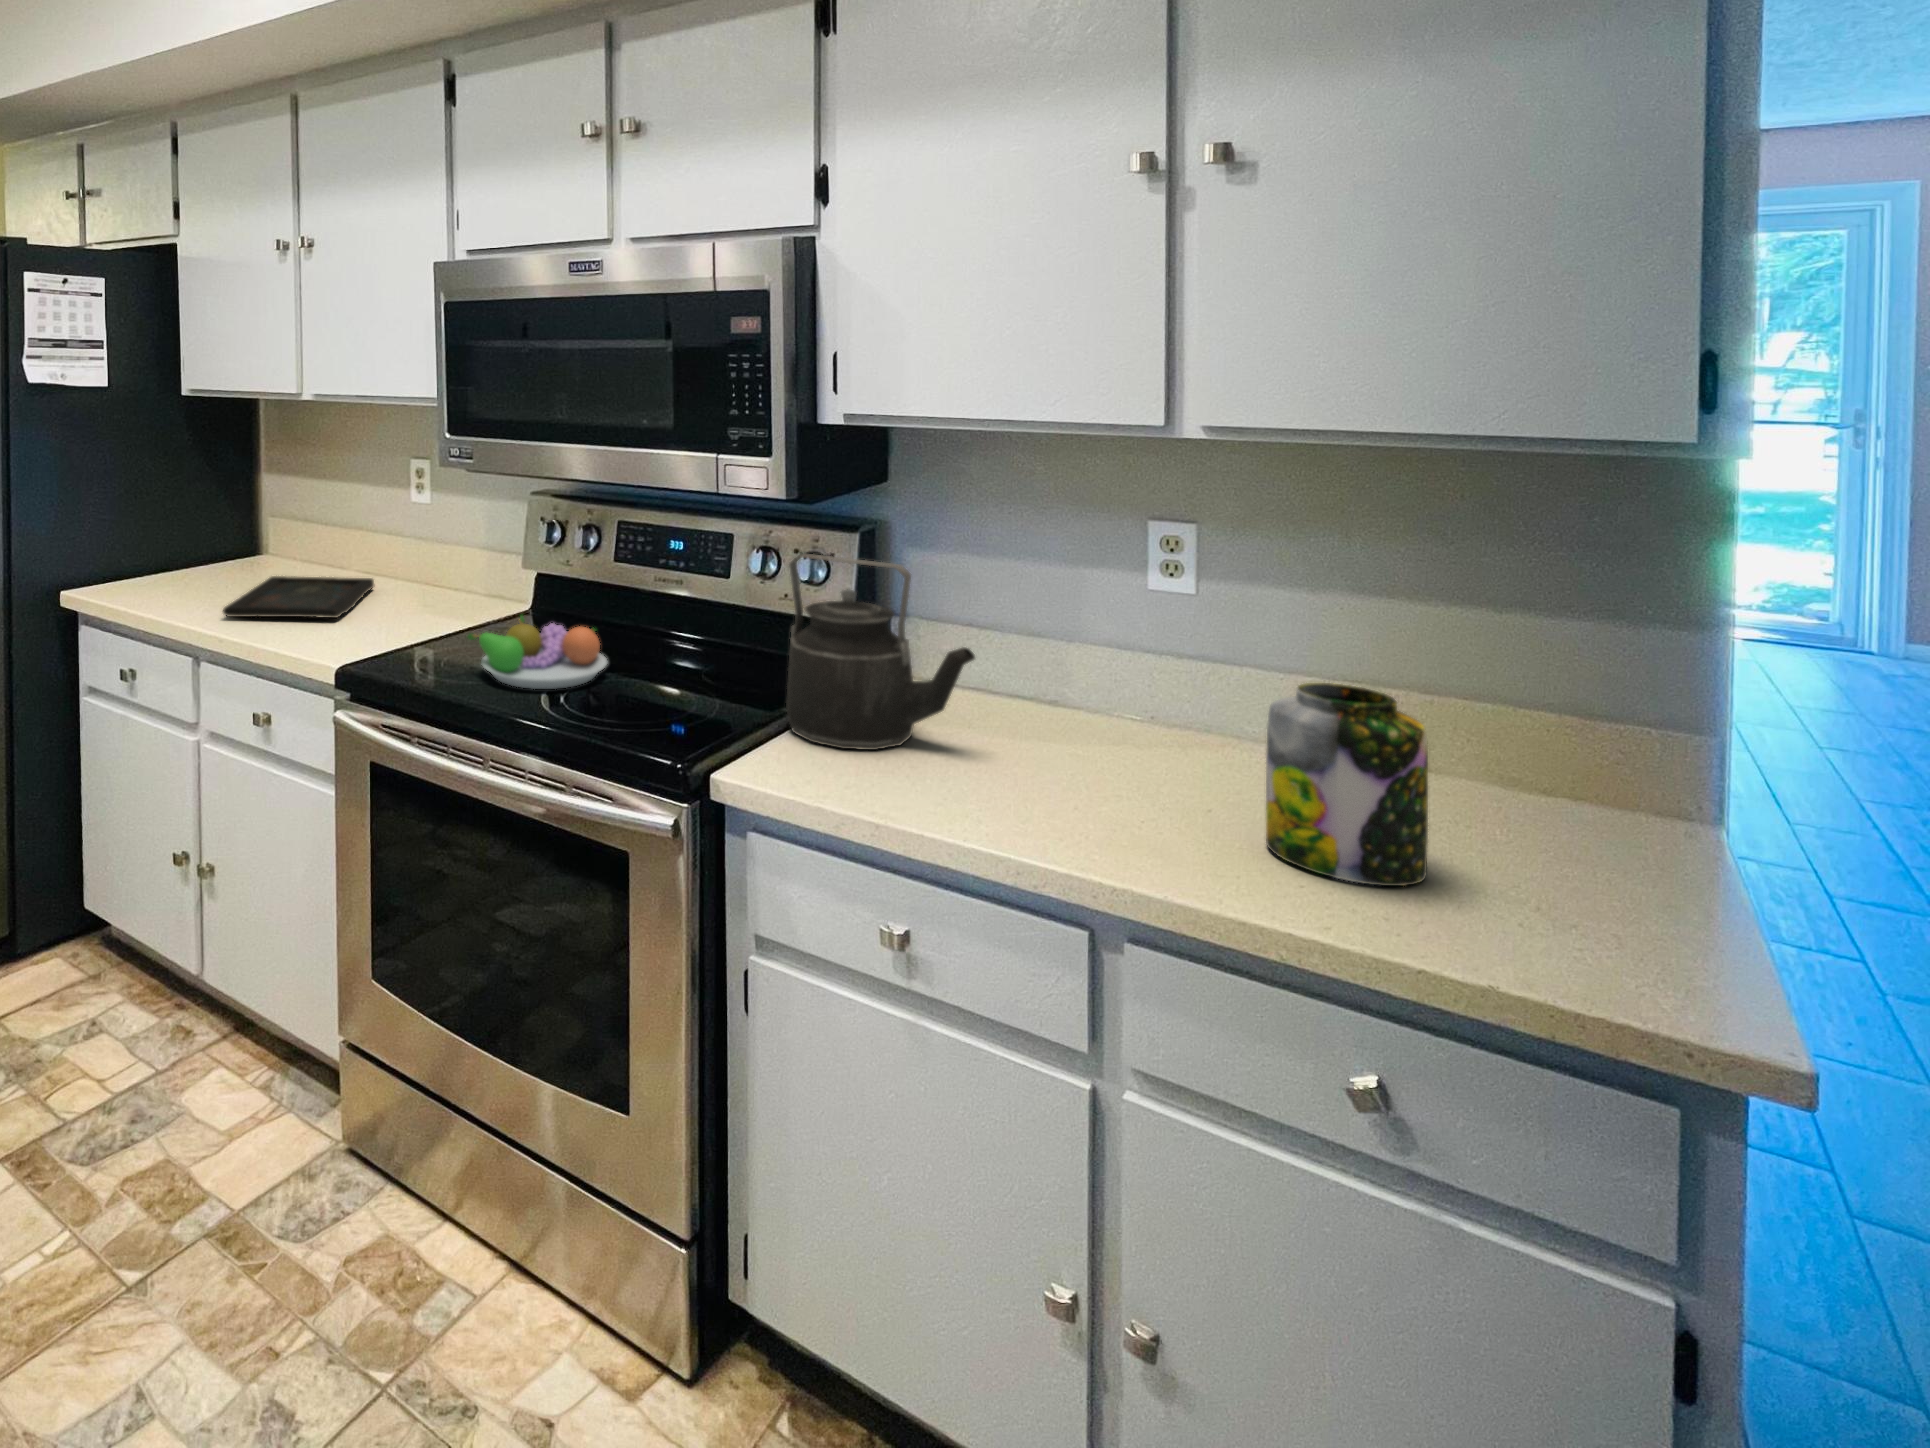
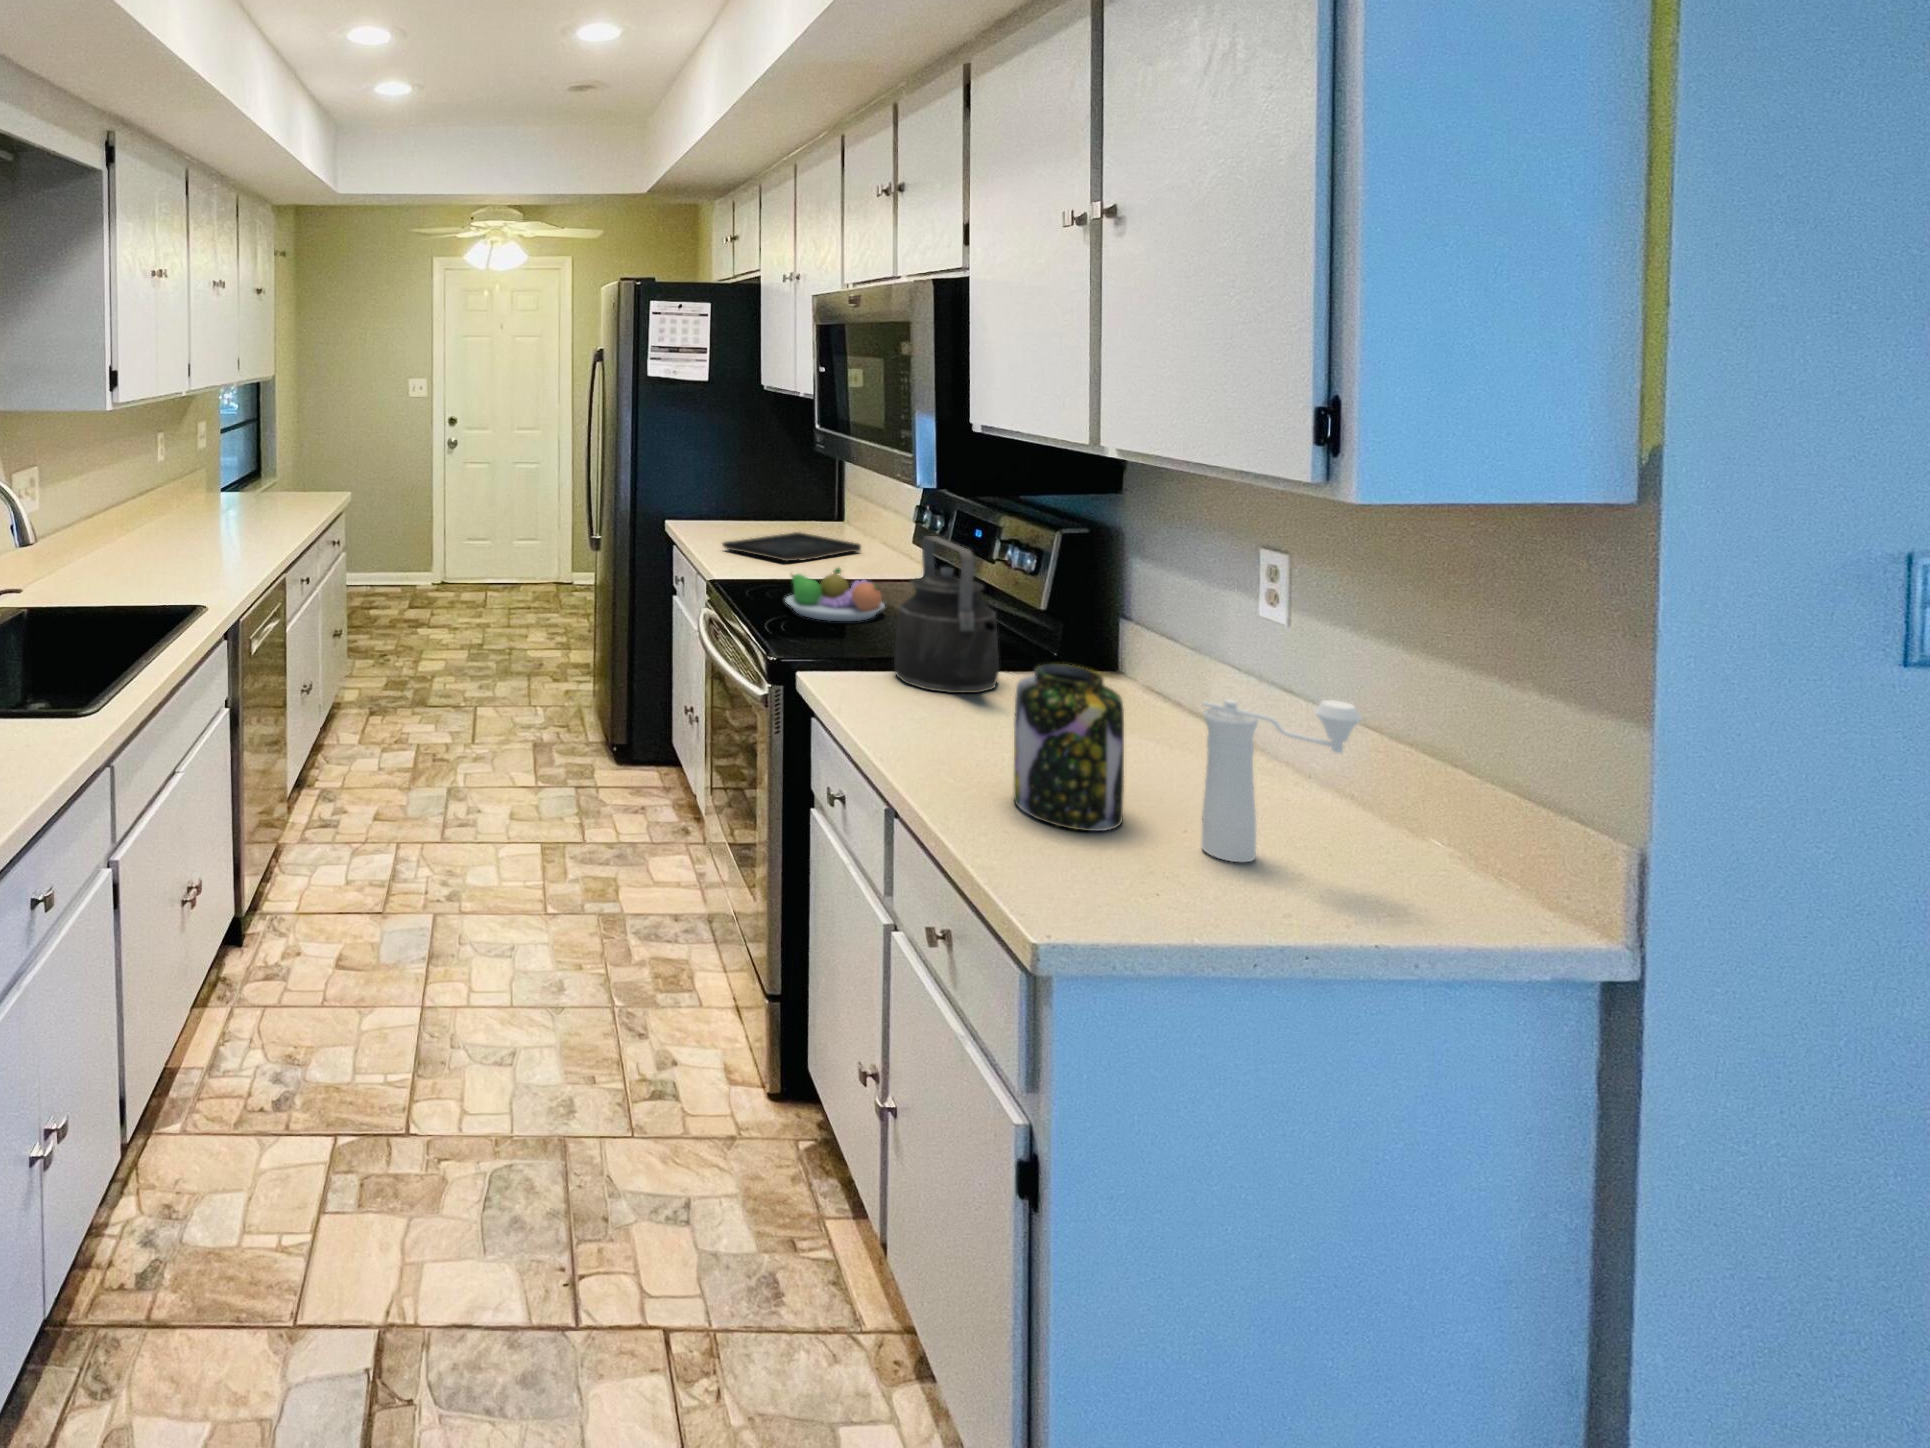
pepper mill: none [1471,659,1642,862] -> present [1201,700,1361,862]

